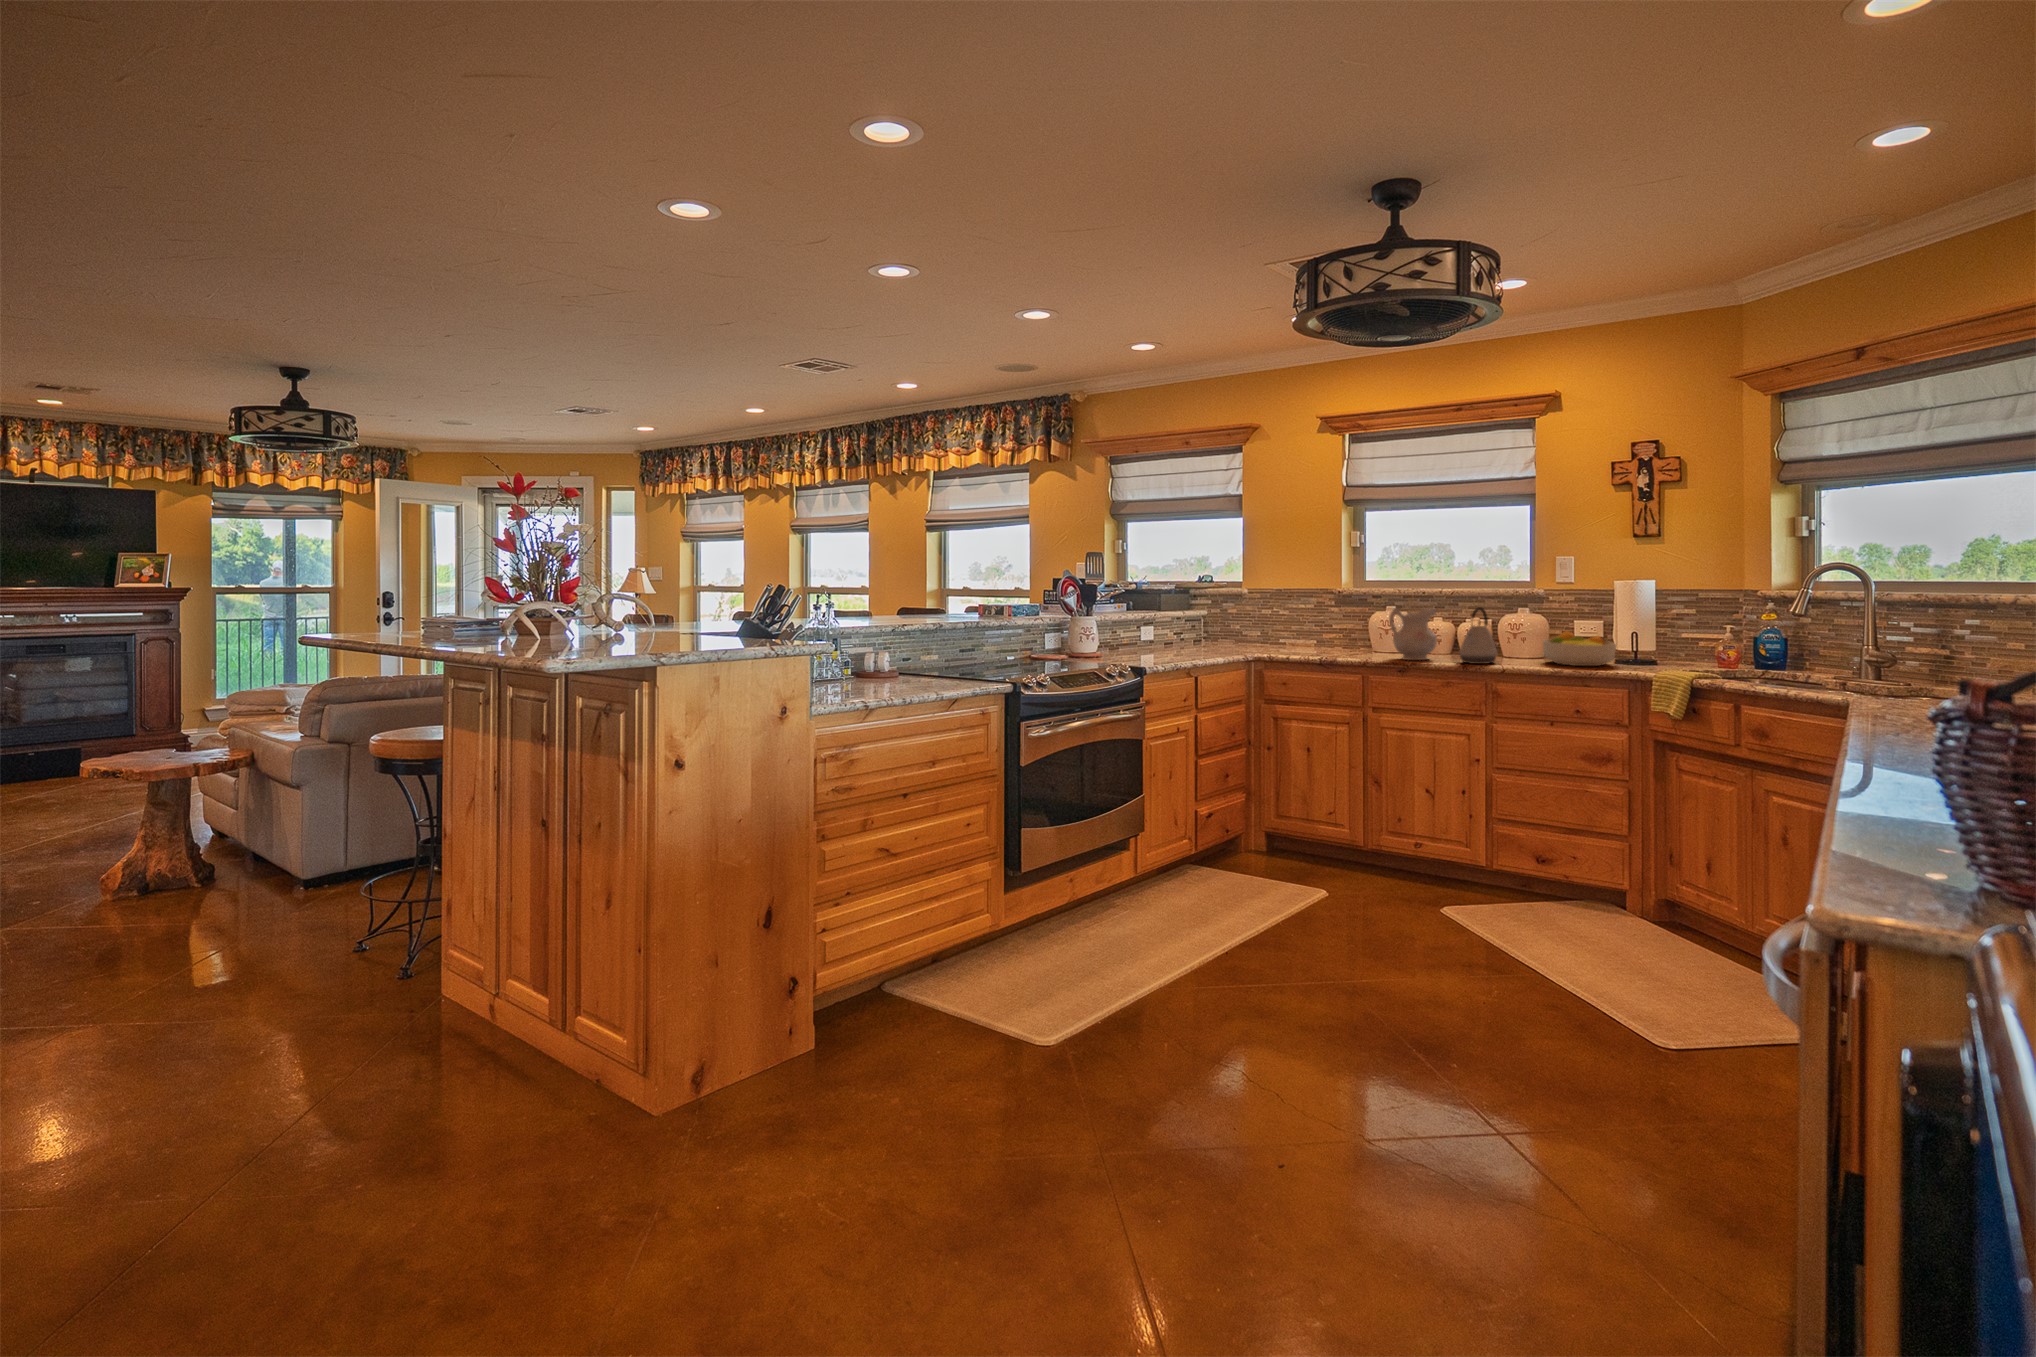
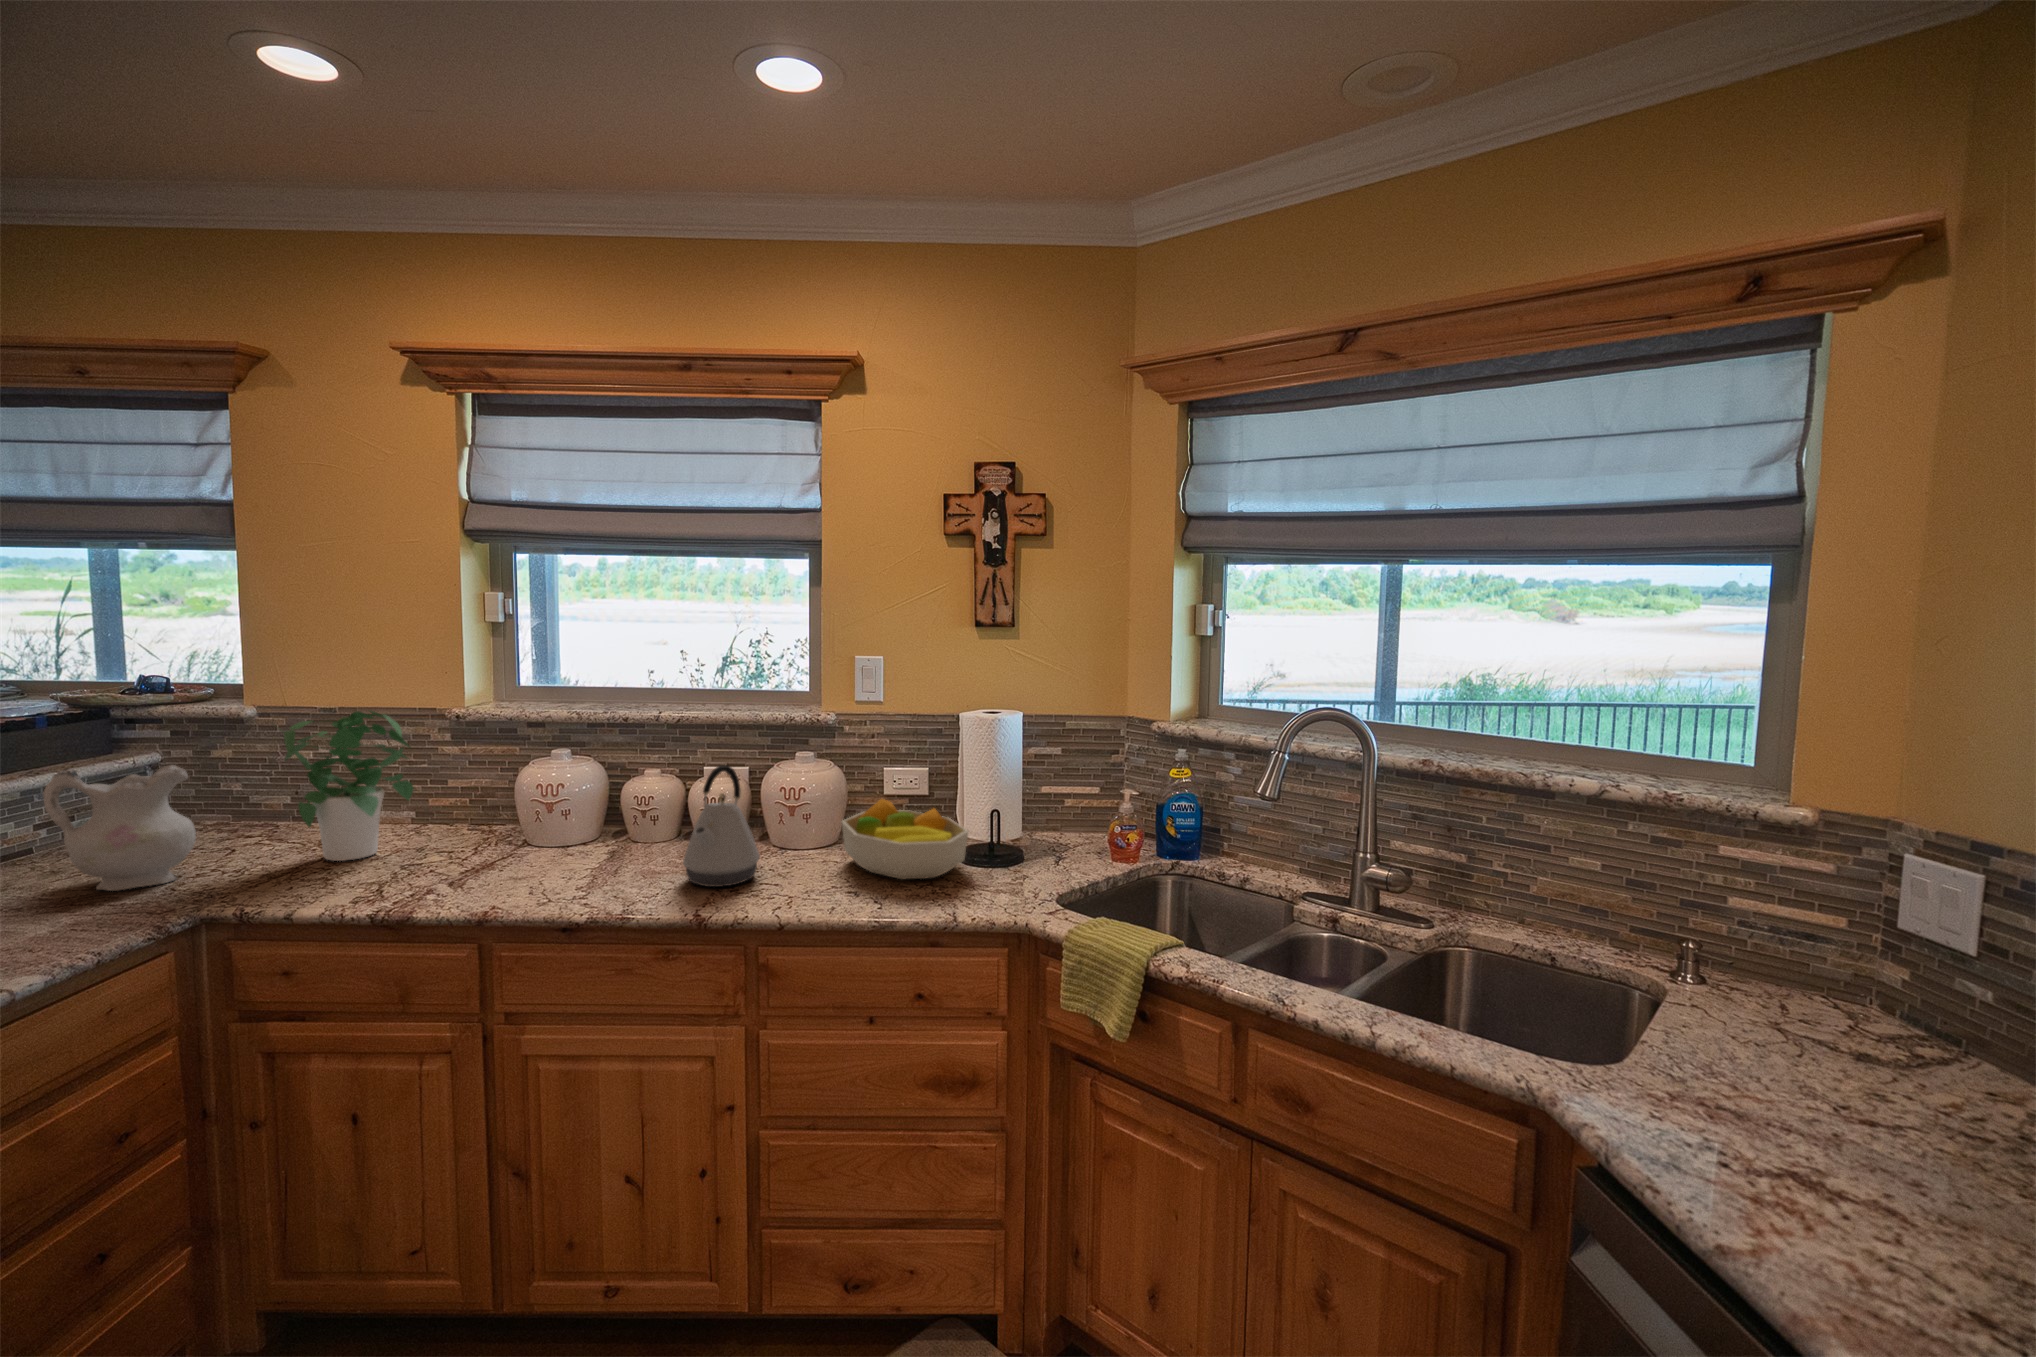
potted plant: none [1274,585,1327,654] -> present [284,711,414,861]
ceramic pitcher: present [1389,608,1437,660] -> present [43,765,196,891]

